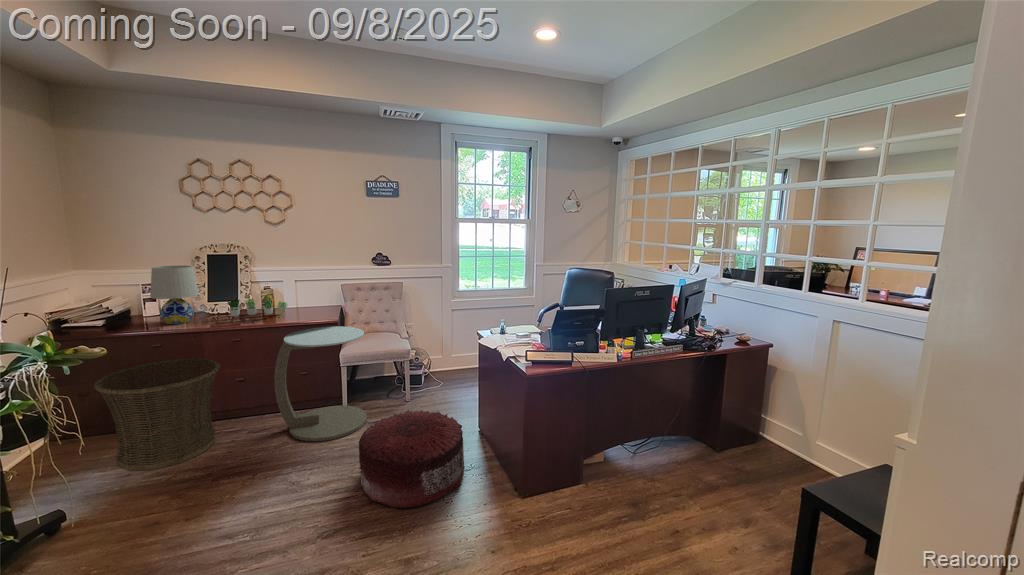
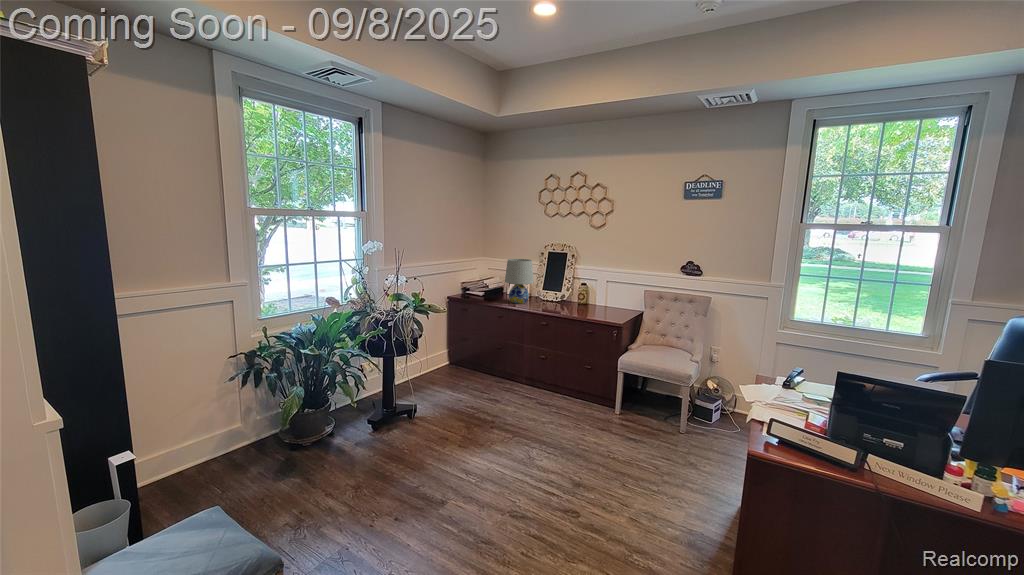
succulent plant: present [227,295,287,318] -> none [547,288,593,312]
side table: present [274,326,367,441] -> none [555,327,636,439]
basket: present [94,358,220,471] -> none [455,328,526,406]
pouf: present [359,410,465,508] -> none [564,436,684,553]

